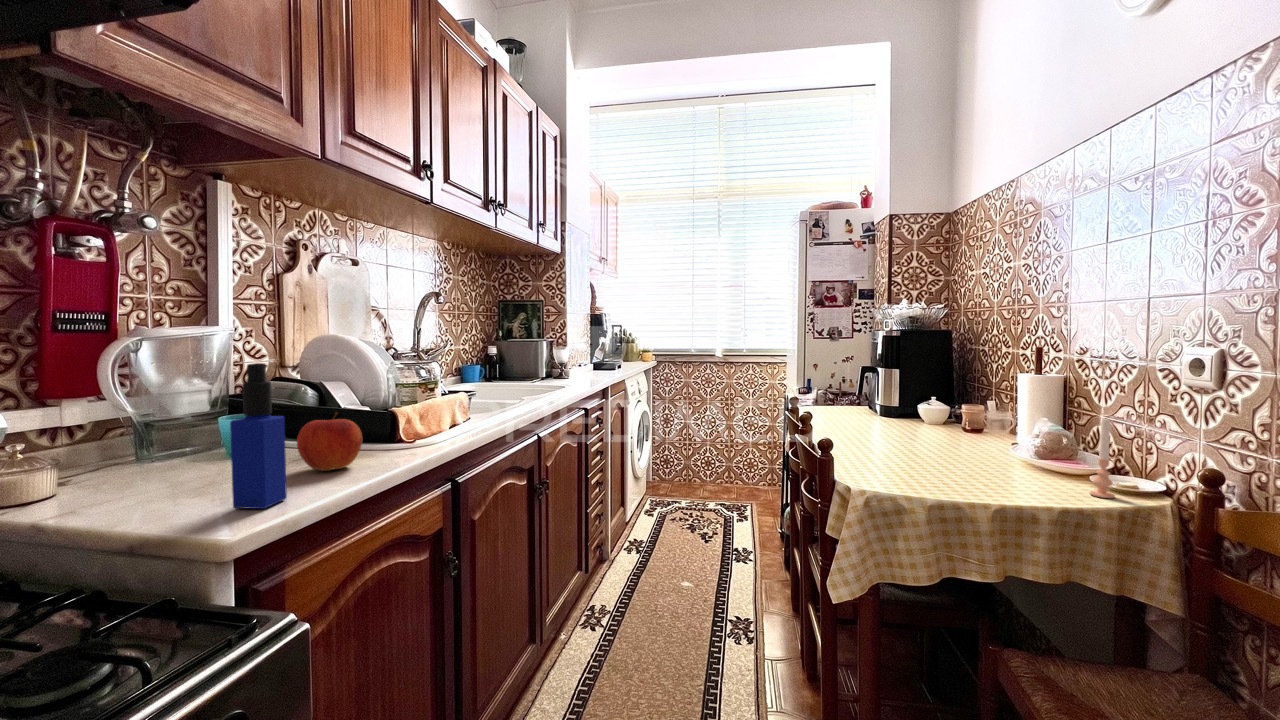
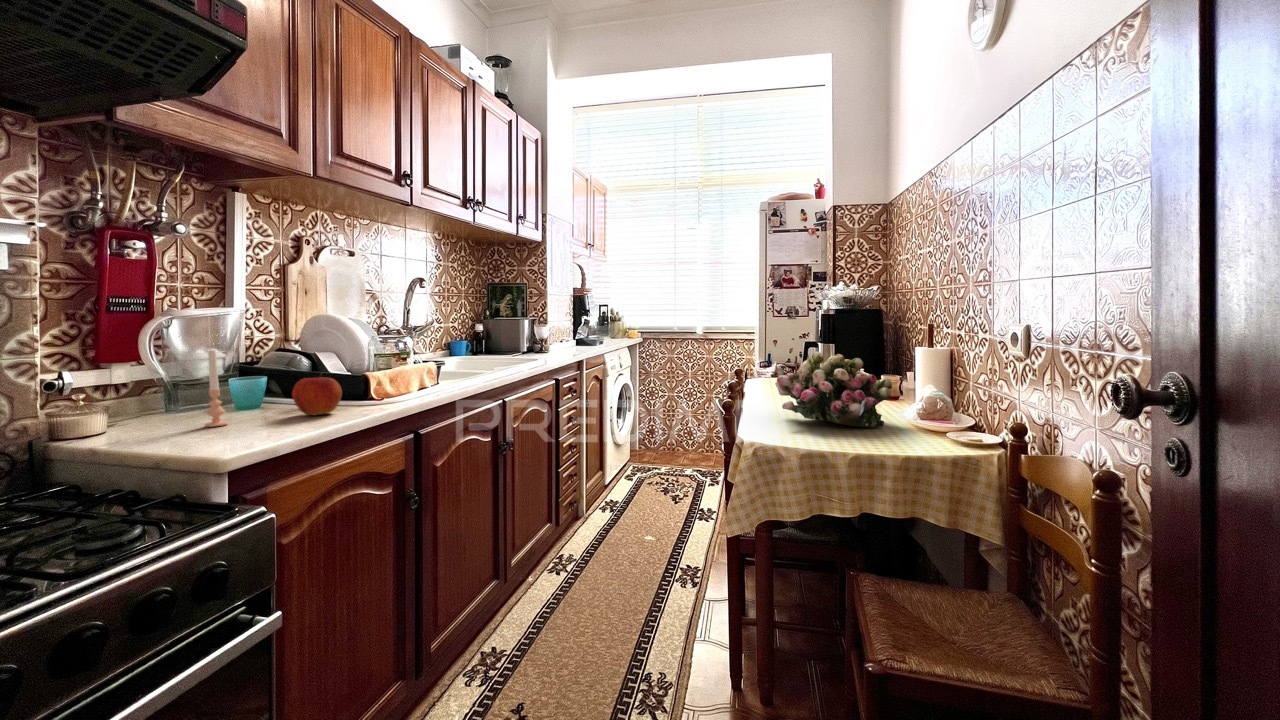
bottle: present [230,364,287,509] -> none [242,334,283,435]
flower arrangement: none [872,380,1025,473] -> present [775,352,892,428]
candle: present [1090,419,1115,498] -> present [205,350,228,427]

